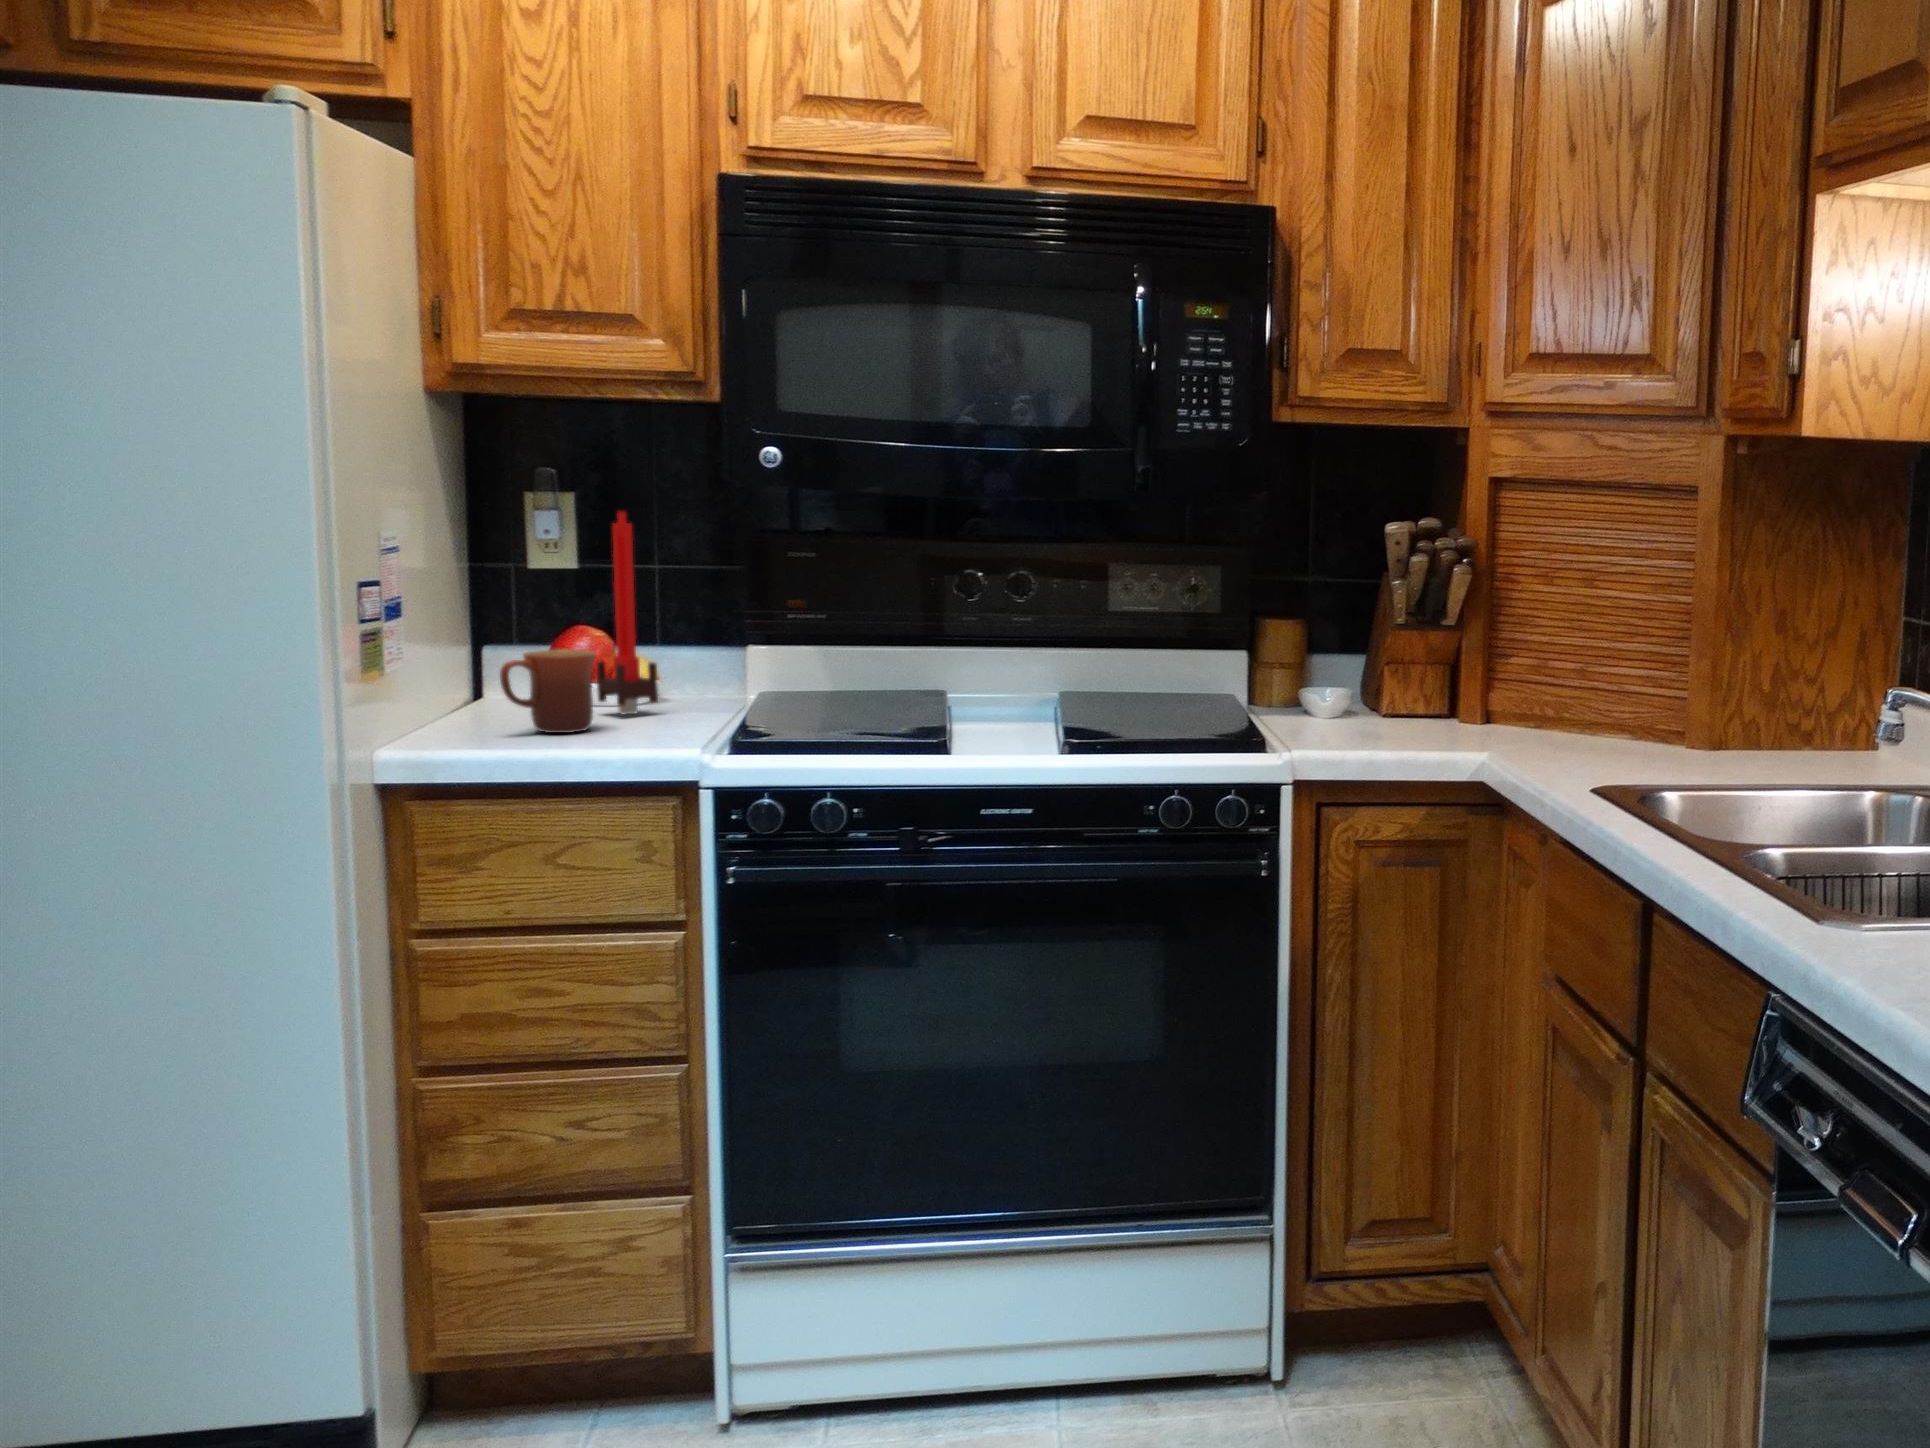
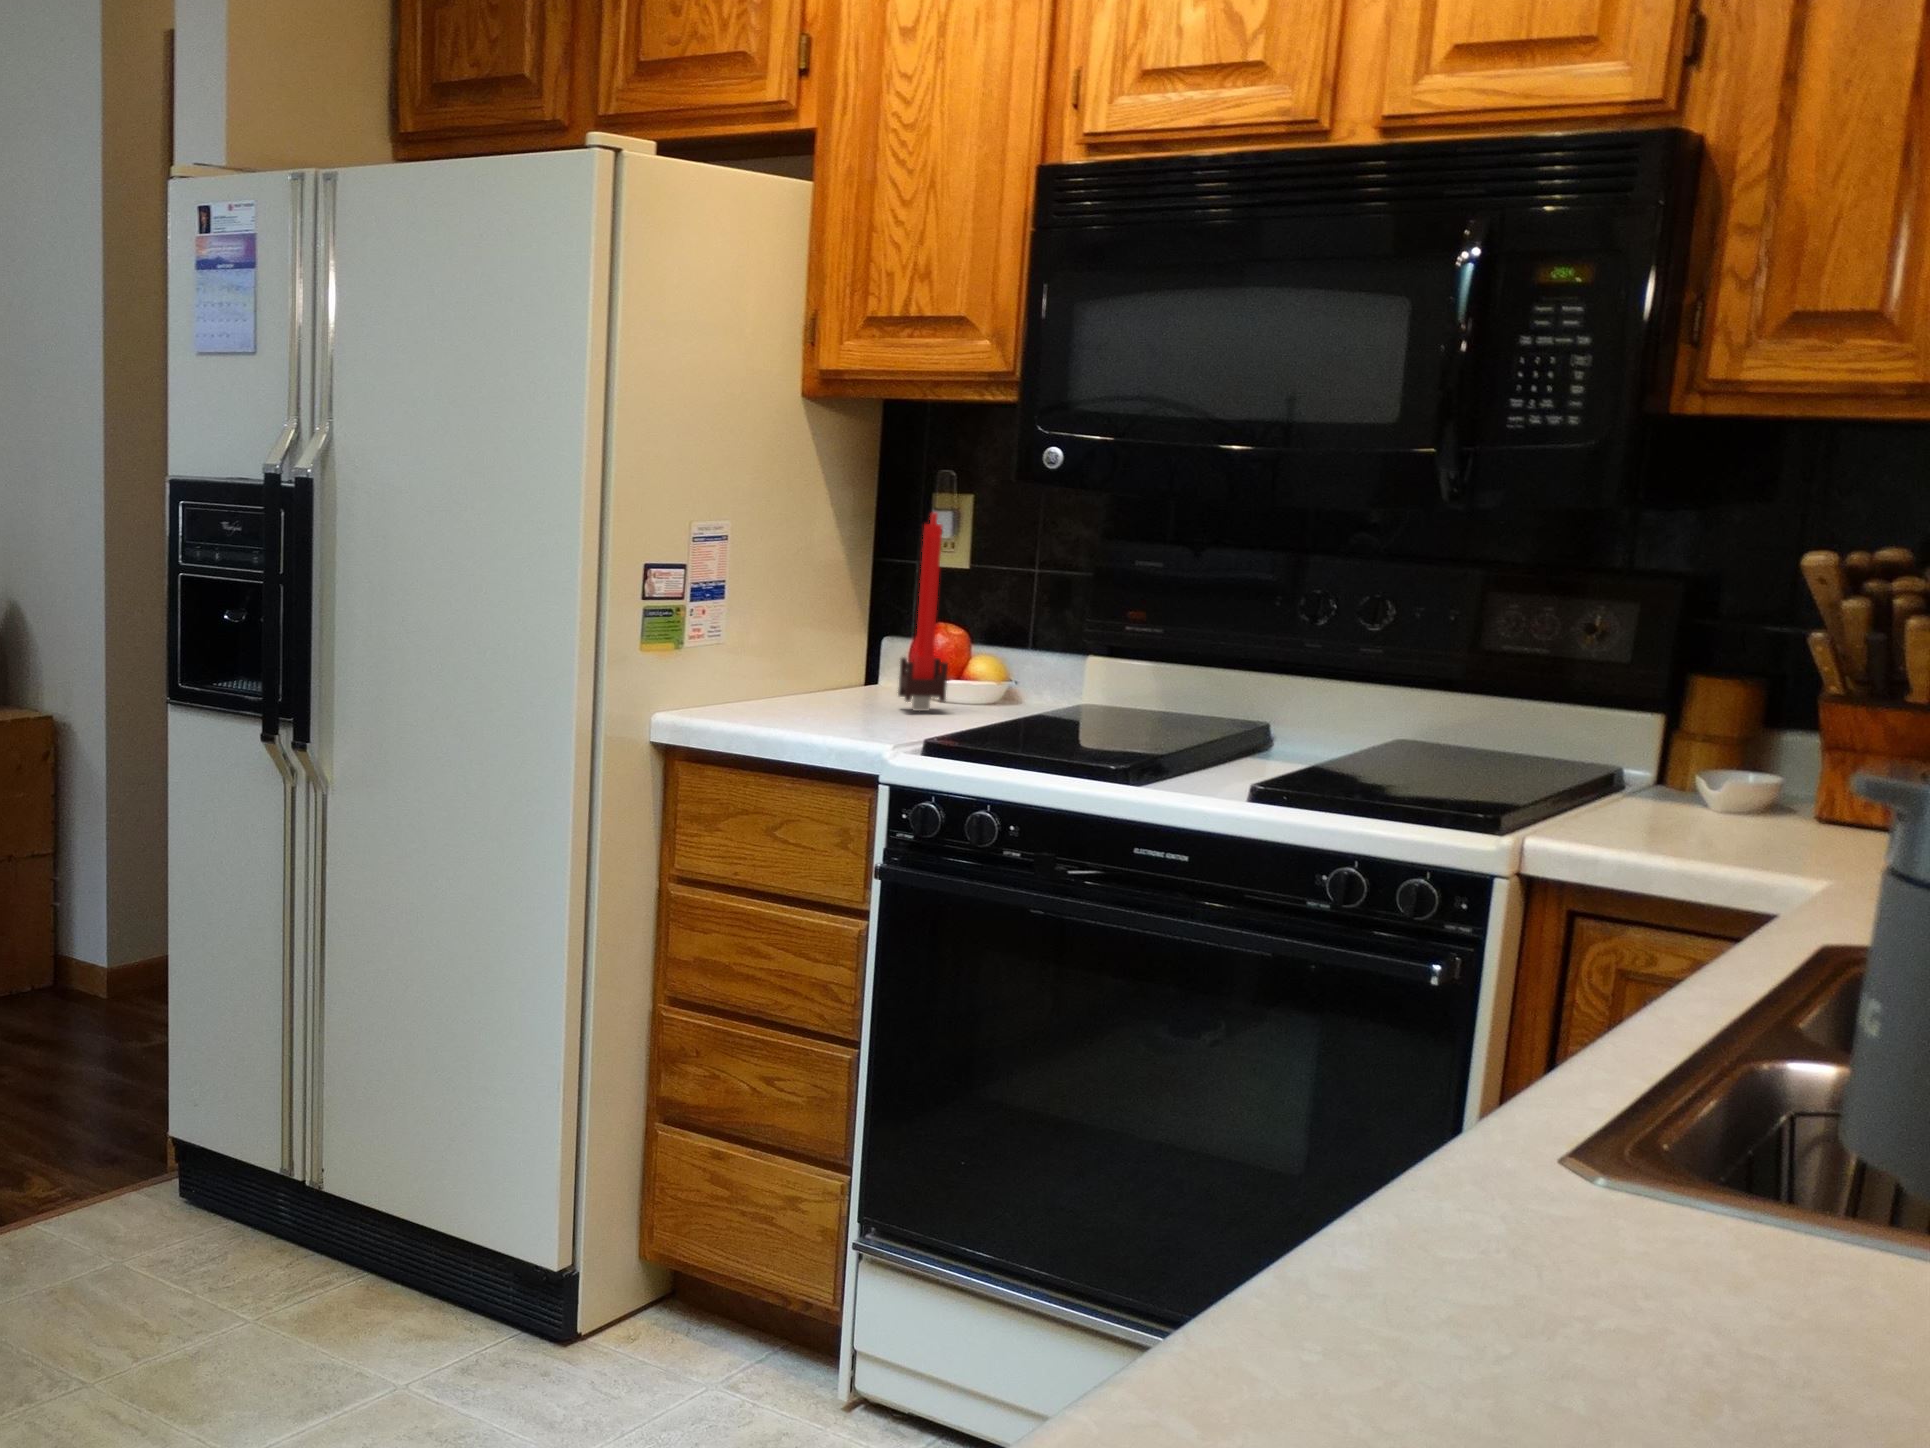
mug: present [500,650,596,733] -> none [783,642,871,721]

